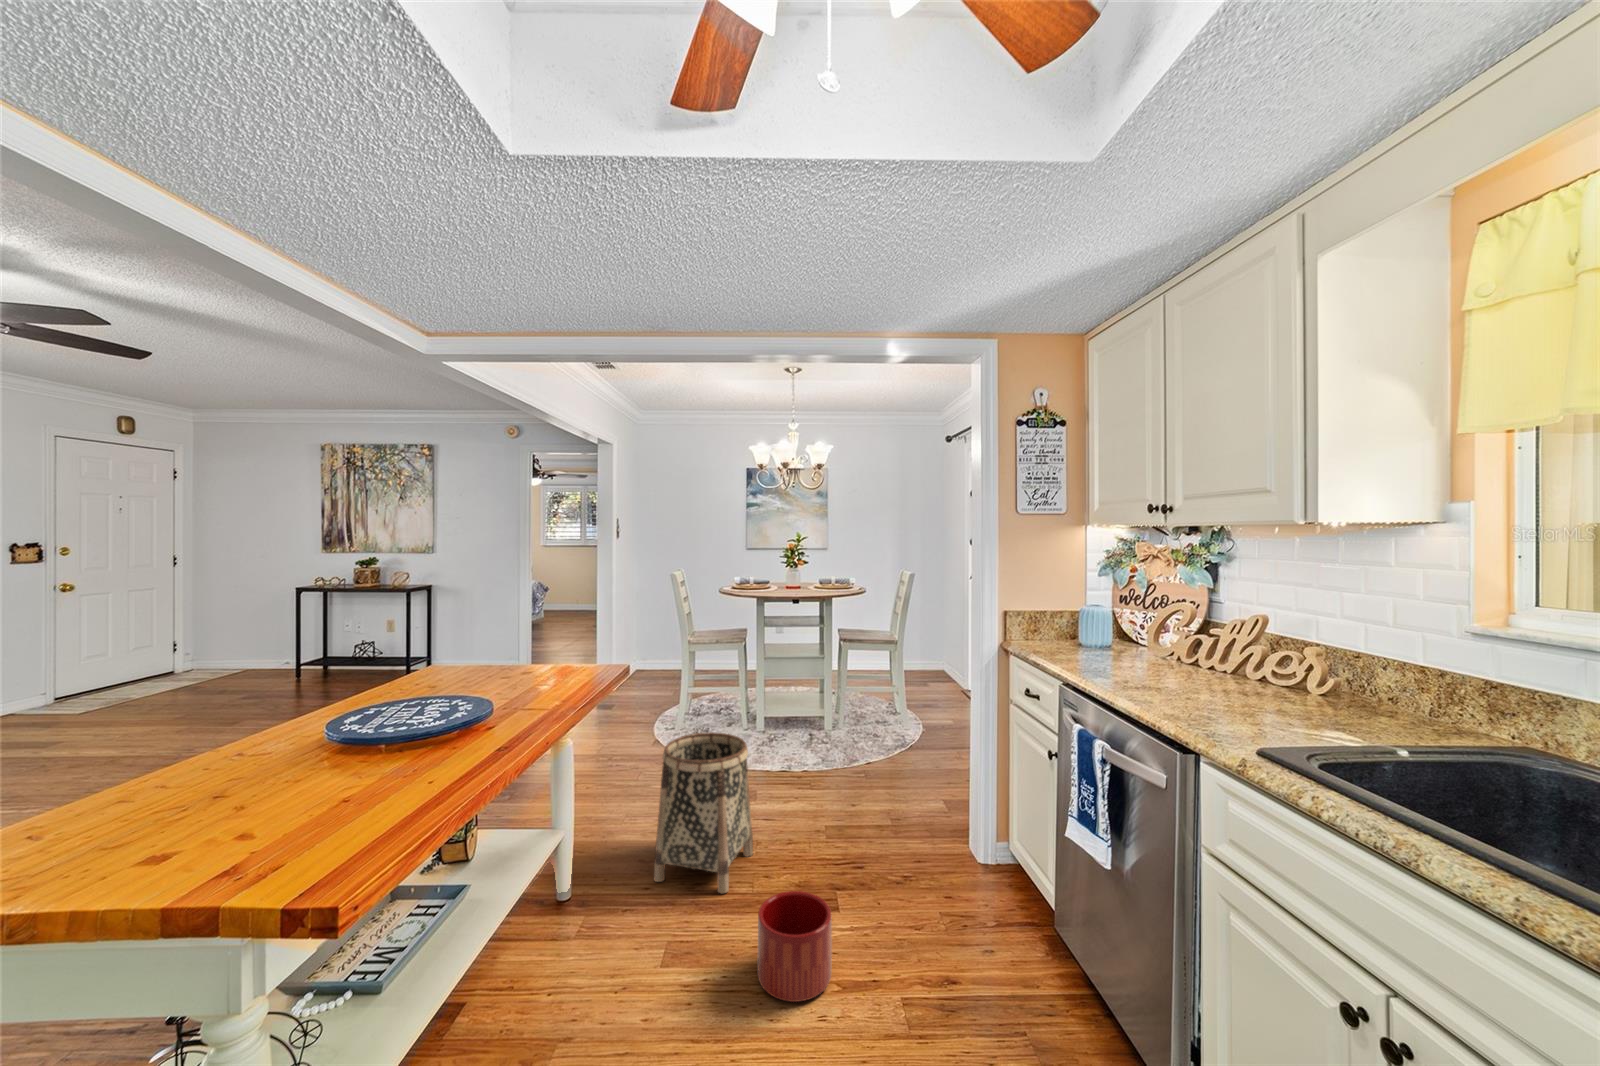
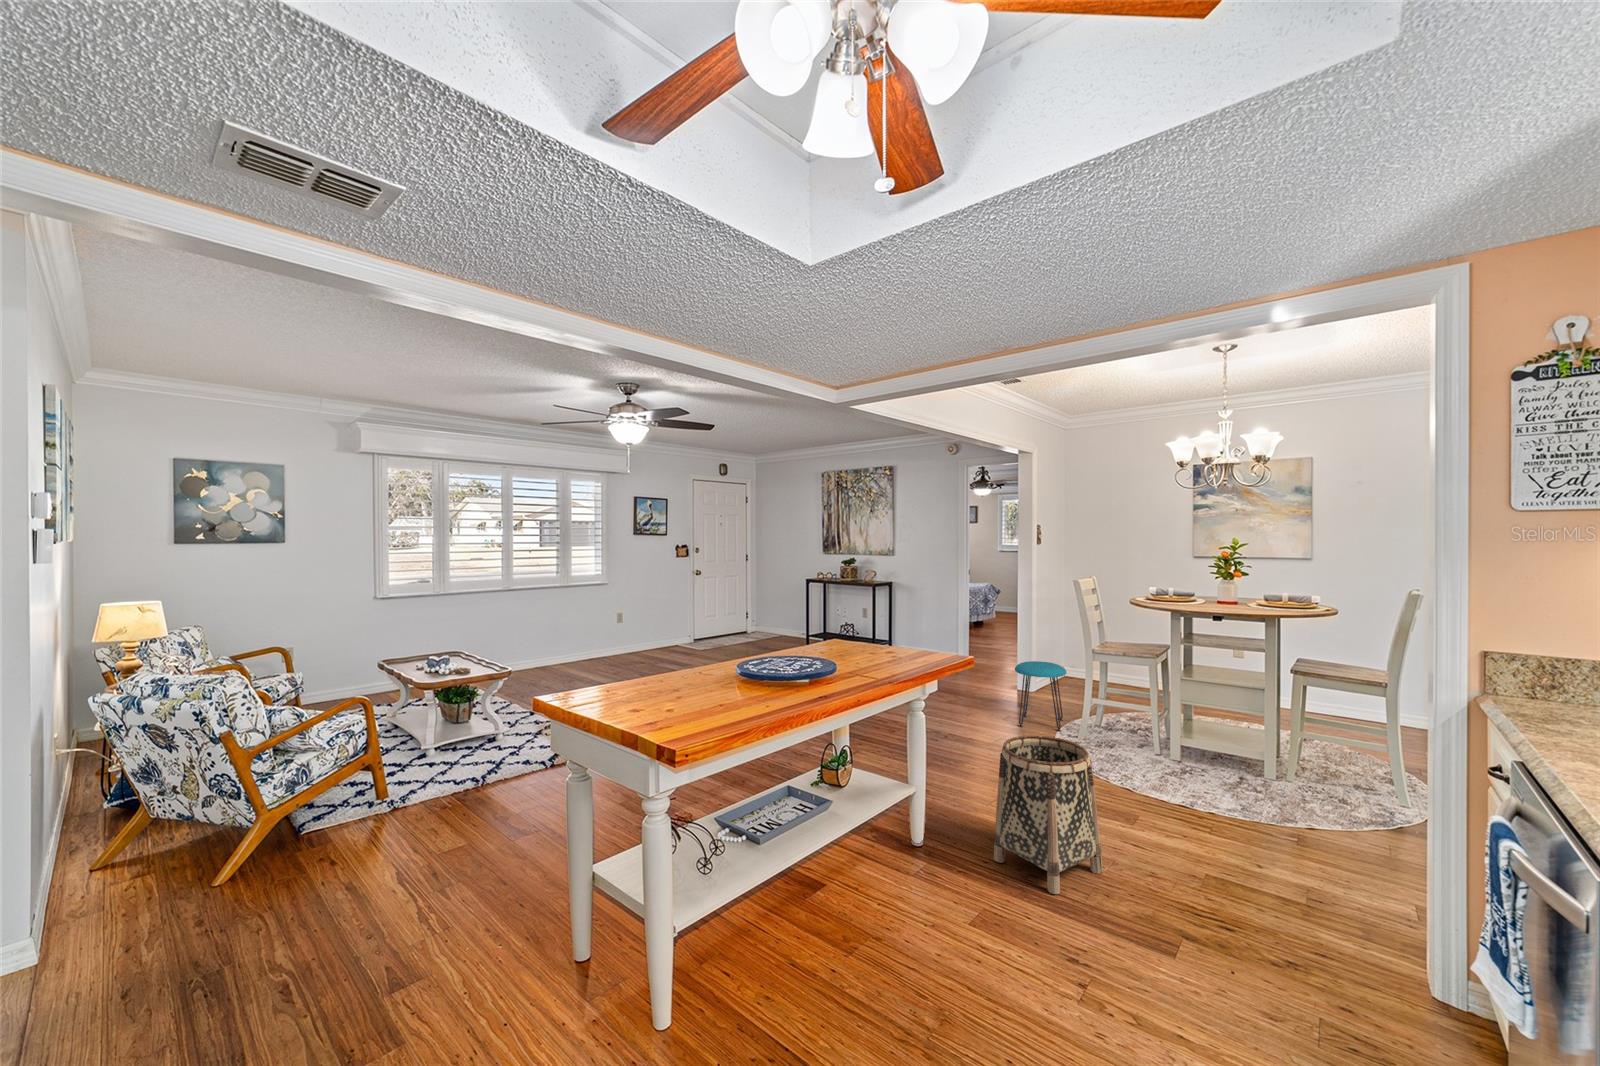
stool: none [611,659,662,729] -> present [1015,661,1066,731]
planter: present [758,891,832,1002] -> none [1048,903,1130,1015]

